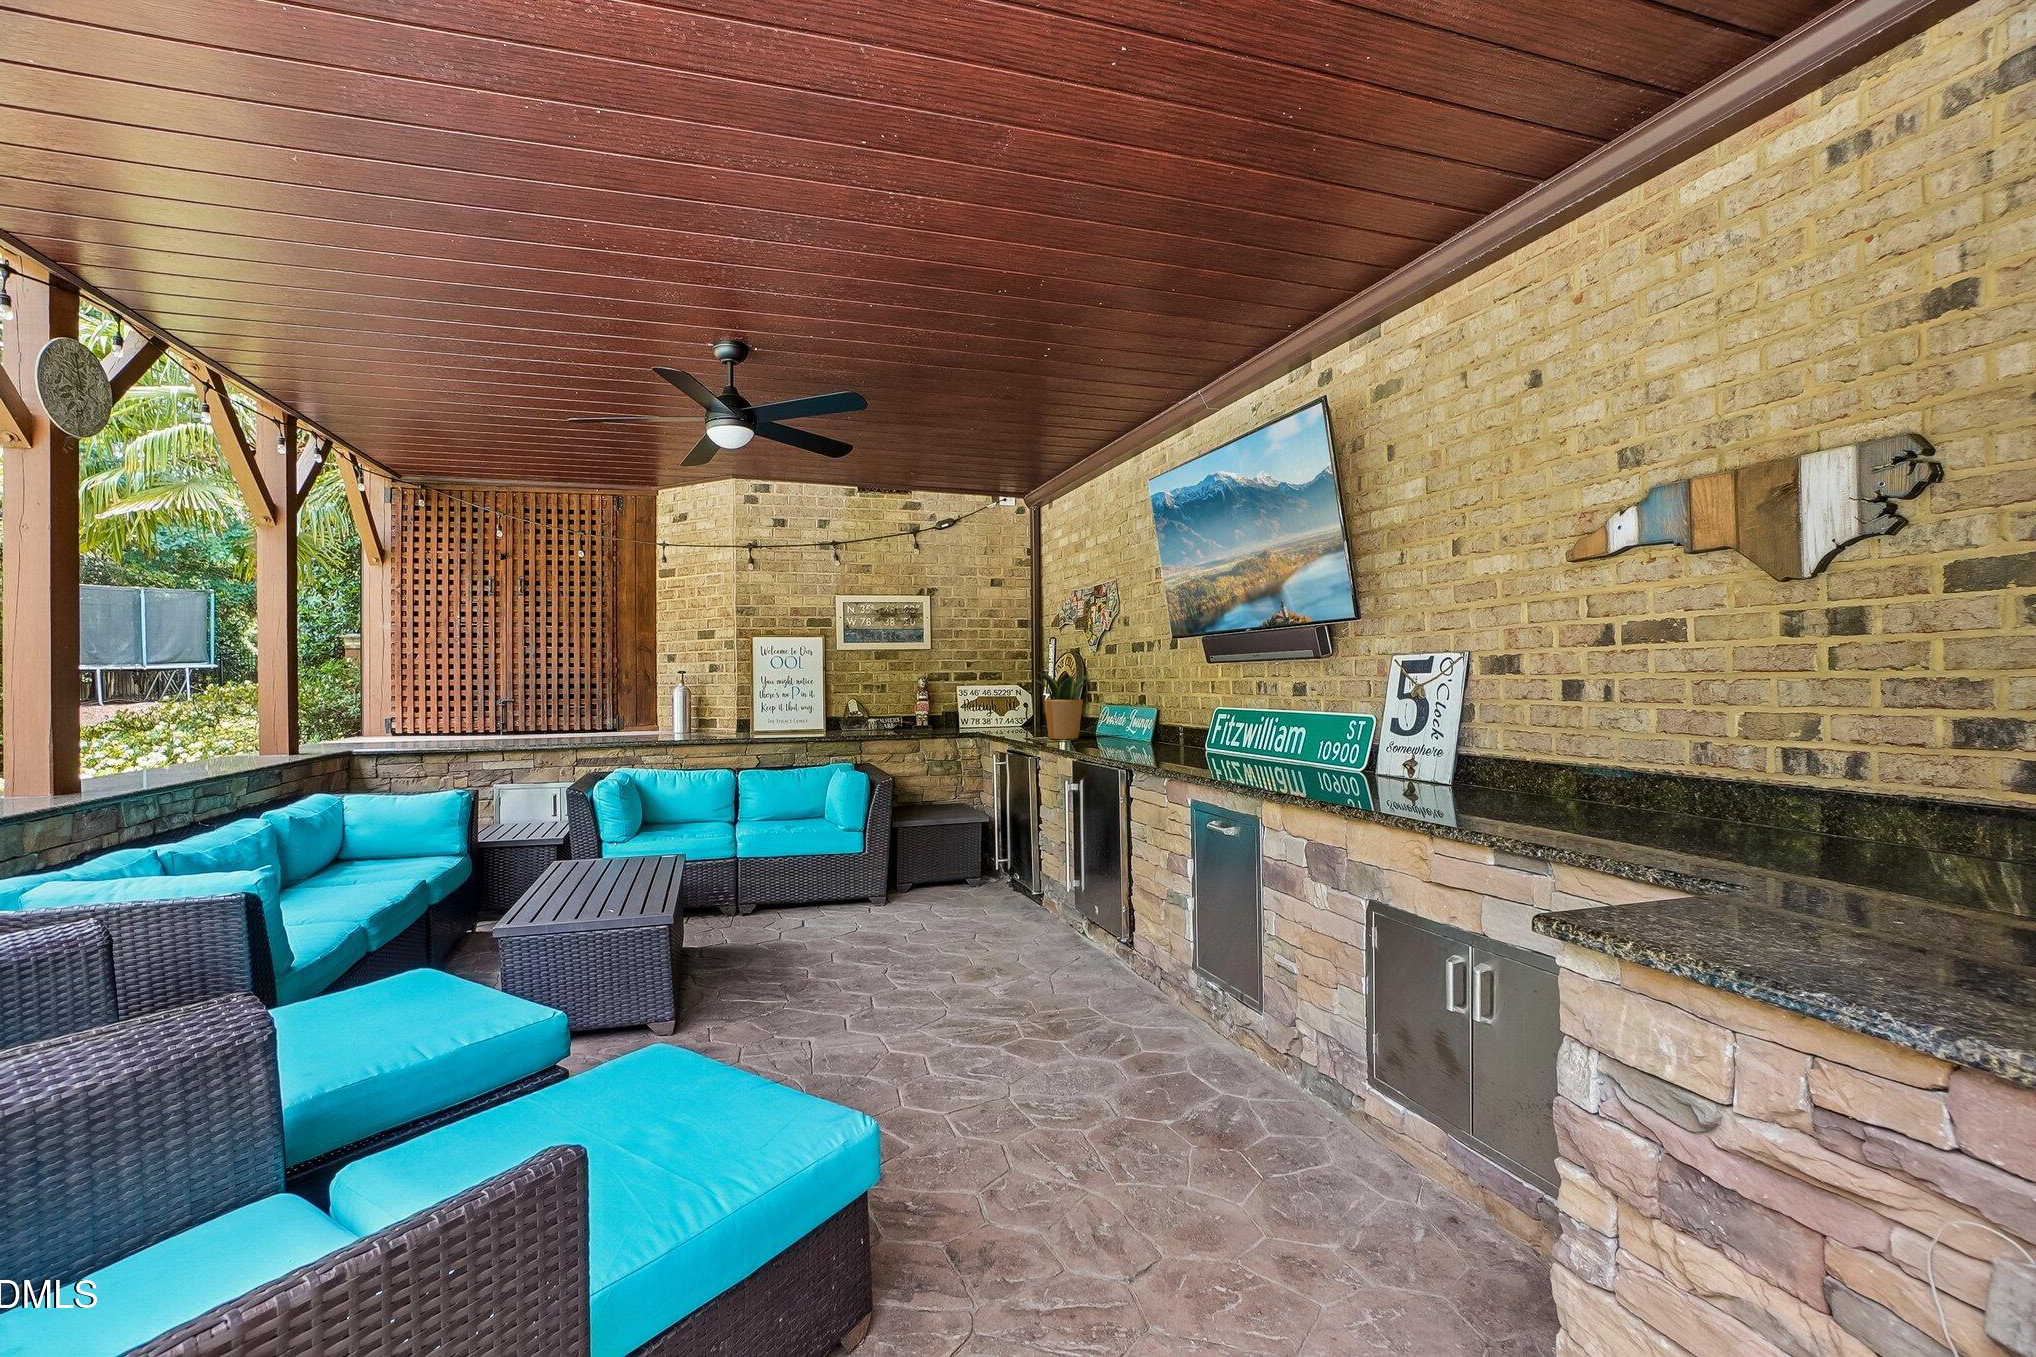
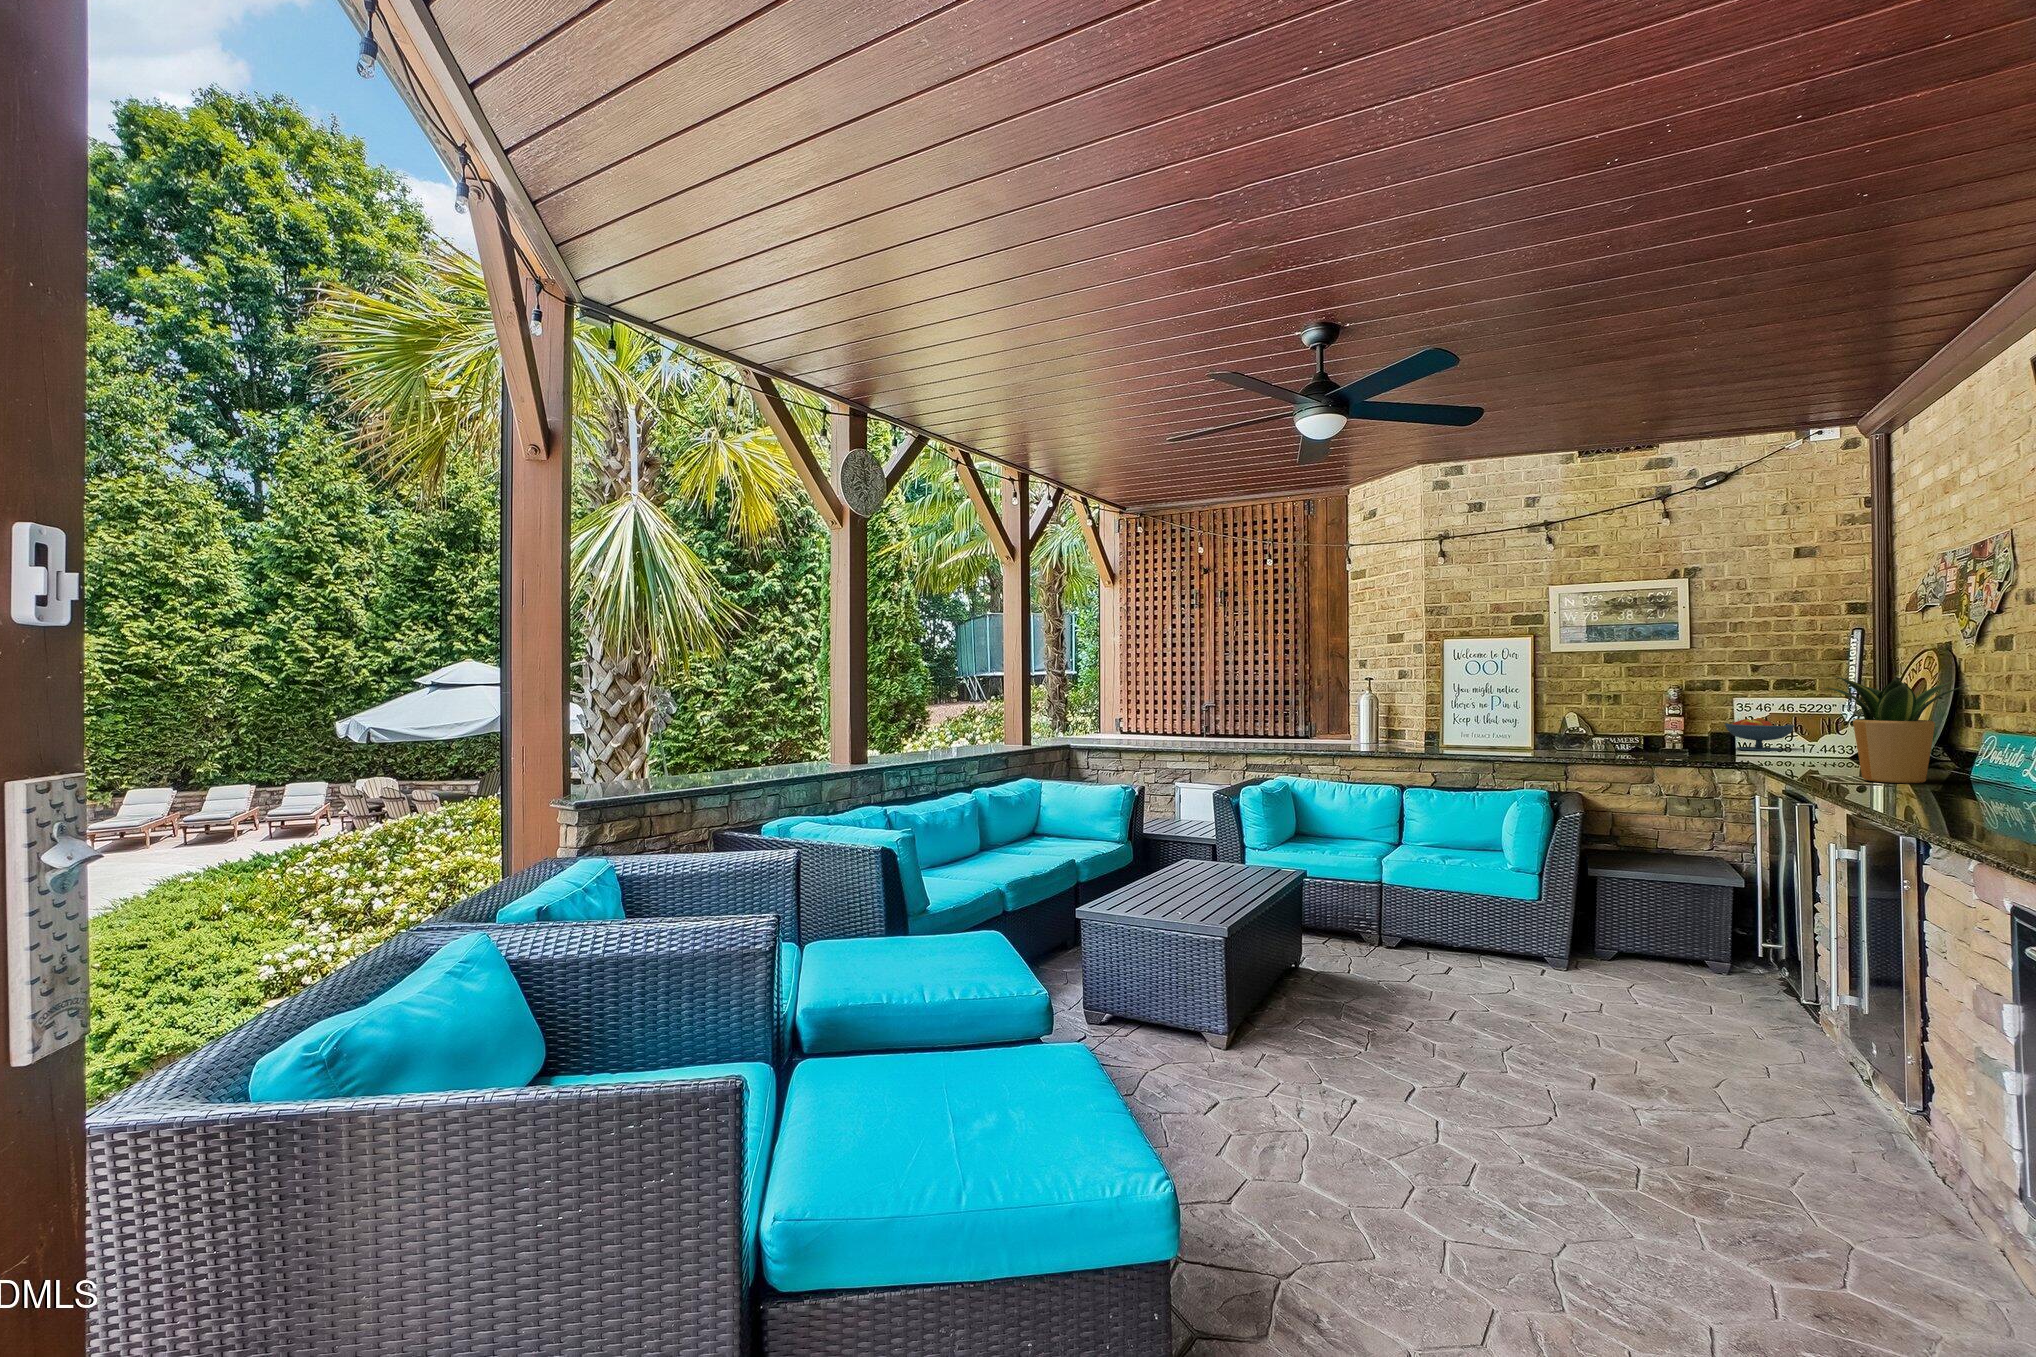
fruit bowl: none [952,698,991,724] -> present [1725,718,1794,751]

